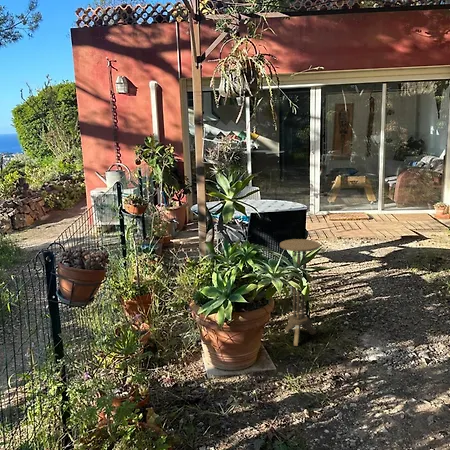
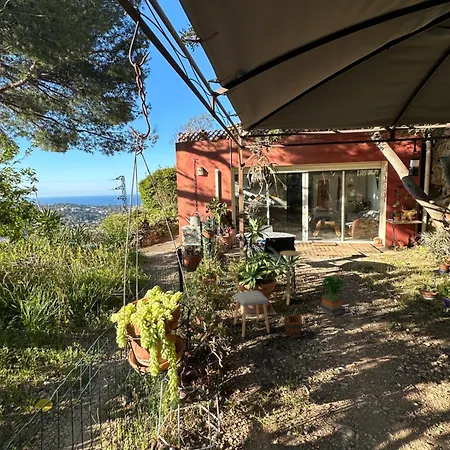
potted tree: none [362,288,414,368] -> present [322,276,347,316]
stool: none [189,328,264,431] -> present [234,291,270,338]
wooden bucket: none [293,357,331,423] -> present [284,305,302,337]

